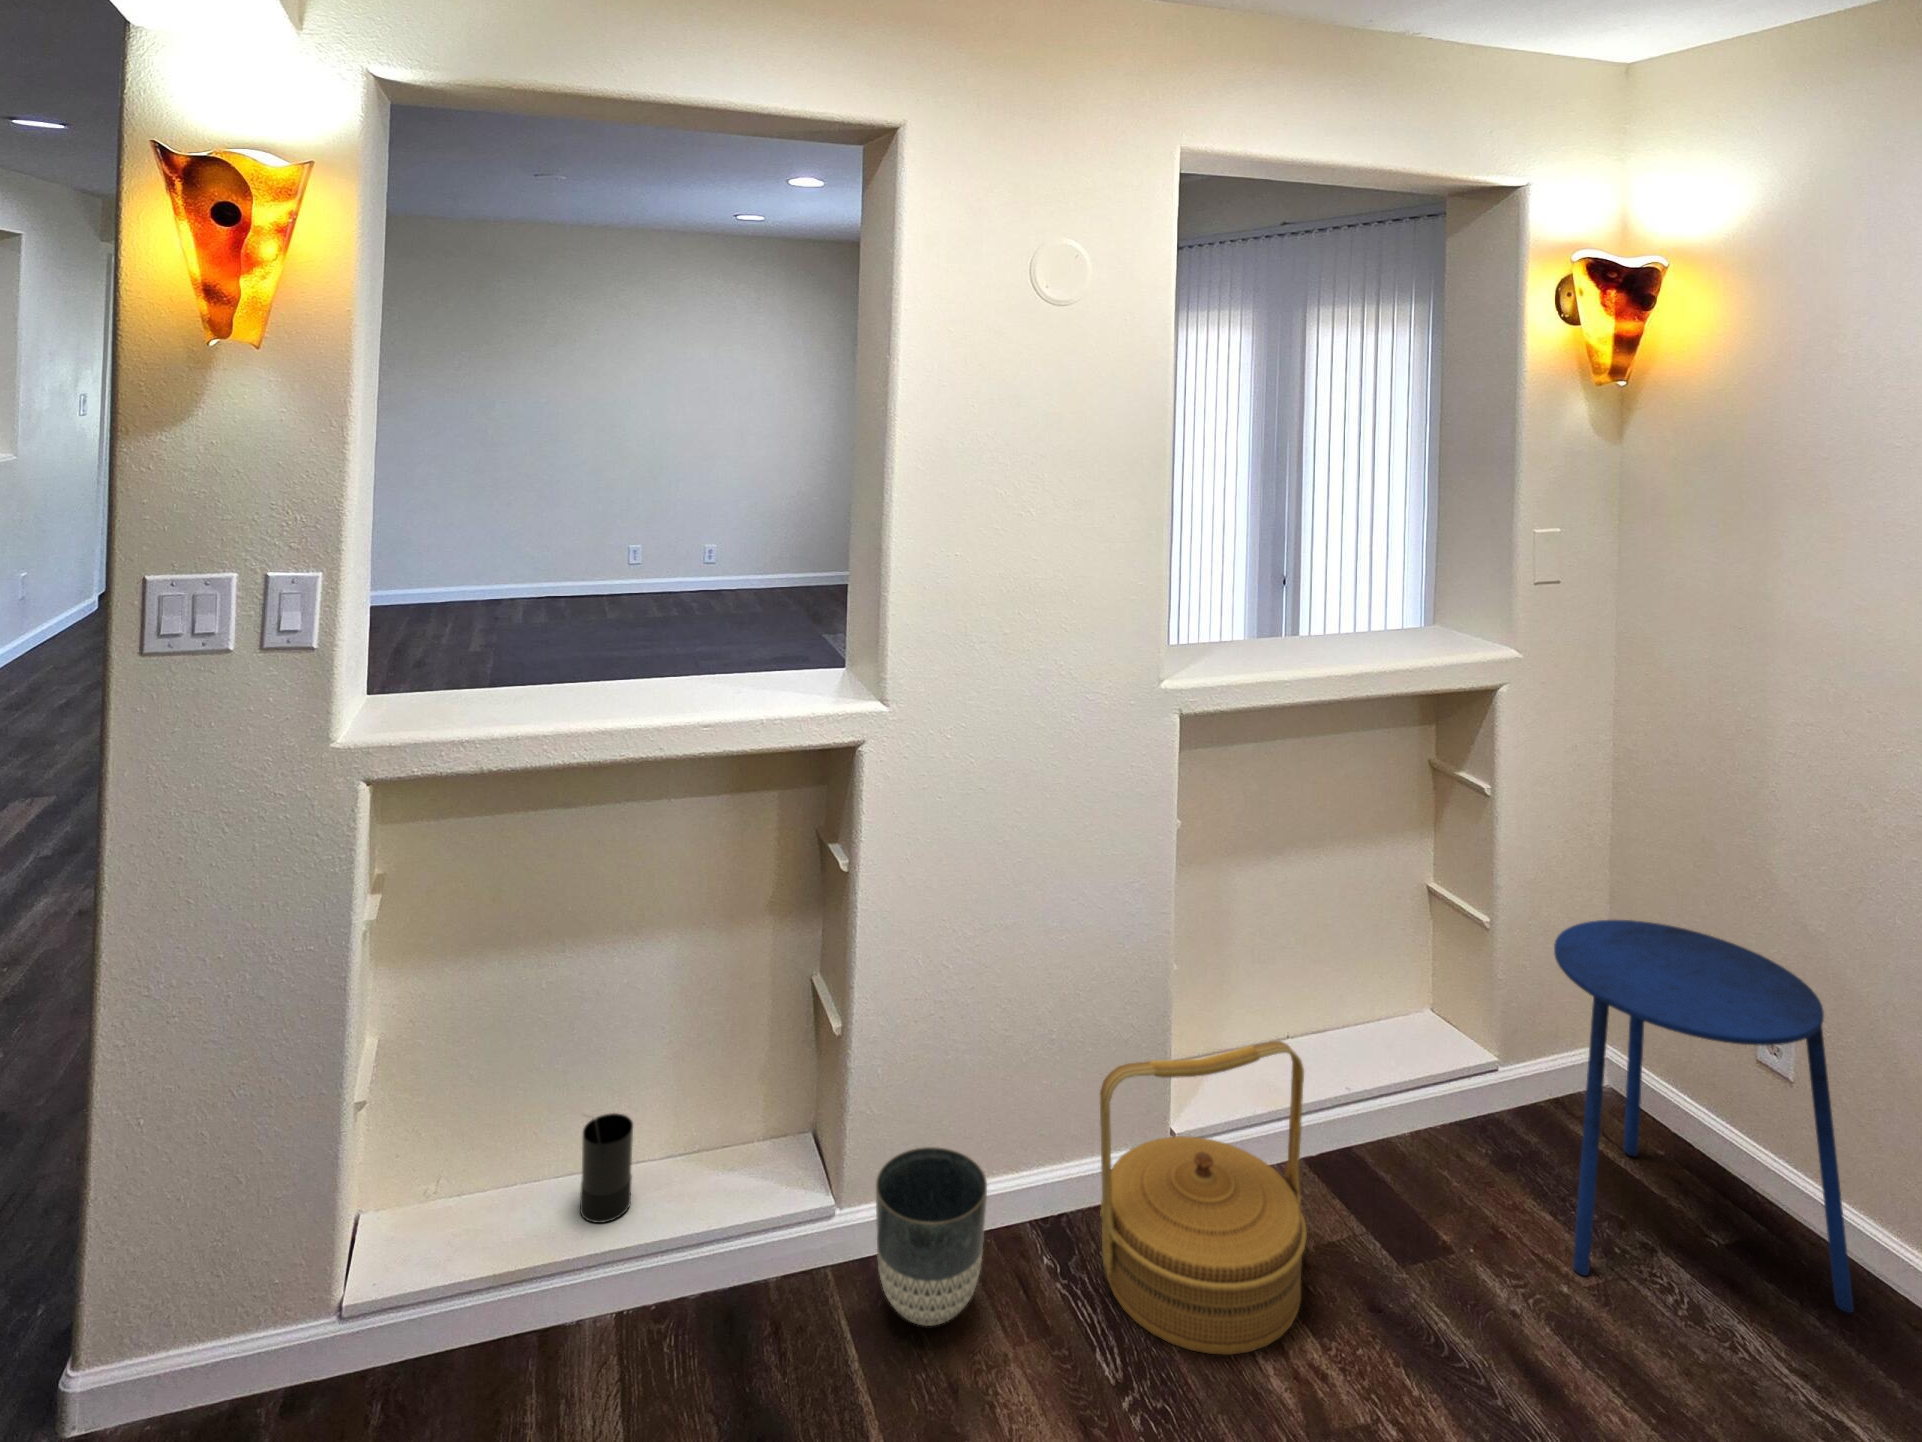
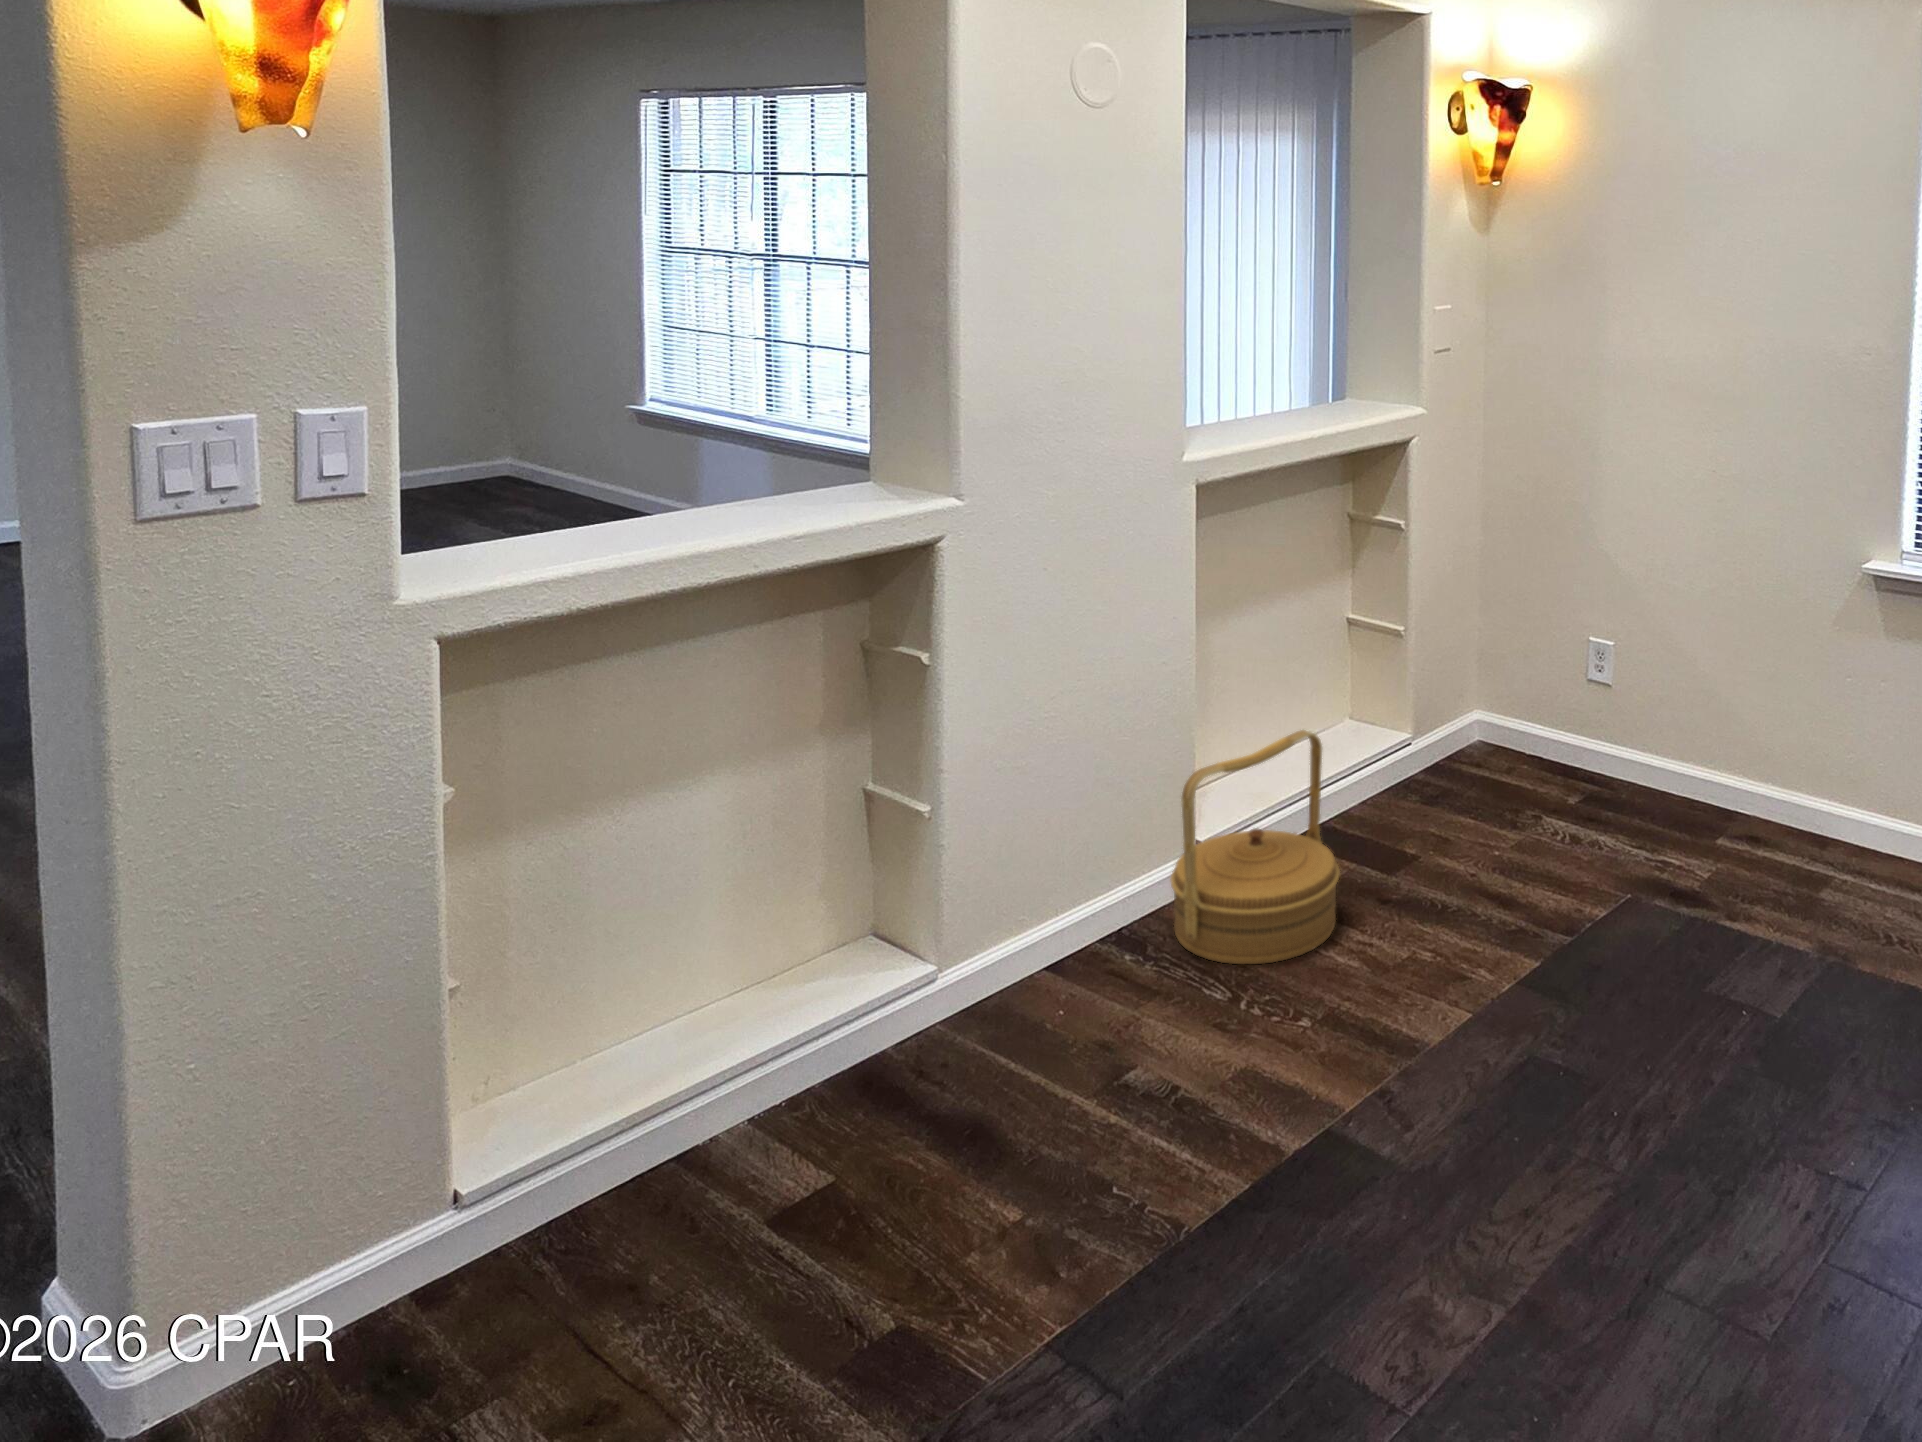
side table: present [1554,920,1854,1313] -> none [1471,599,1656,844]
candle: present [580,1113,633,1223] -> none [673,948,739,1049]
planter: present [876,1147,987,1326] -> none [1000,883,1104,1020]

